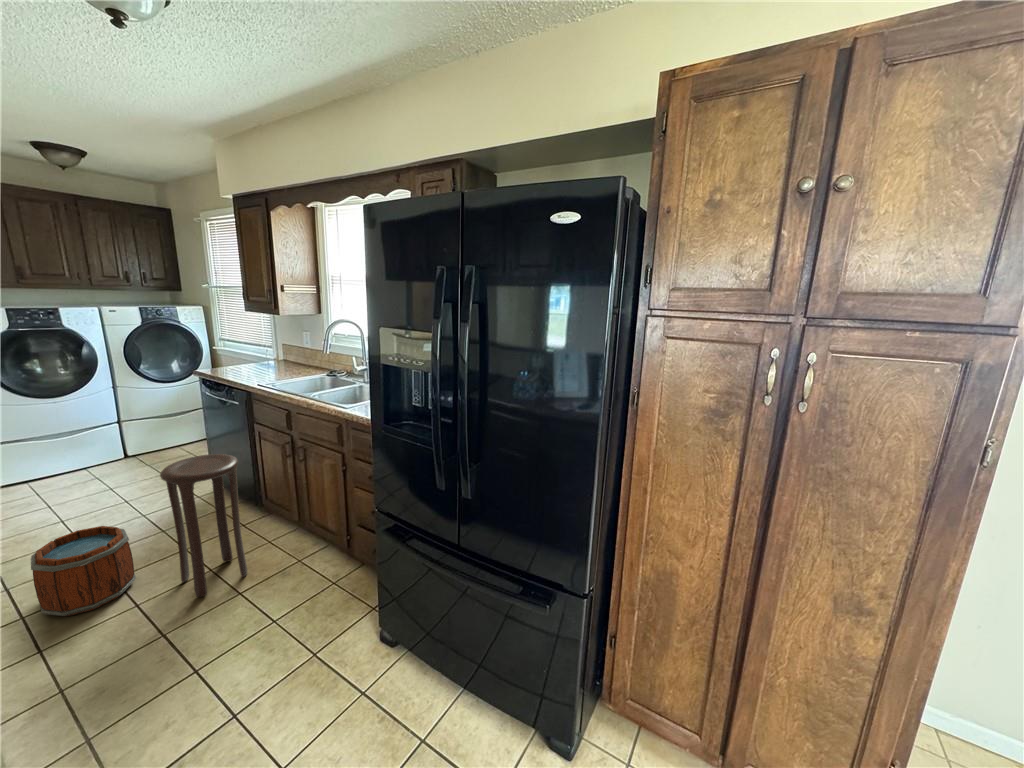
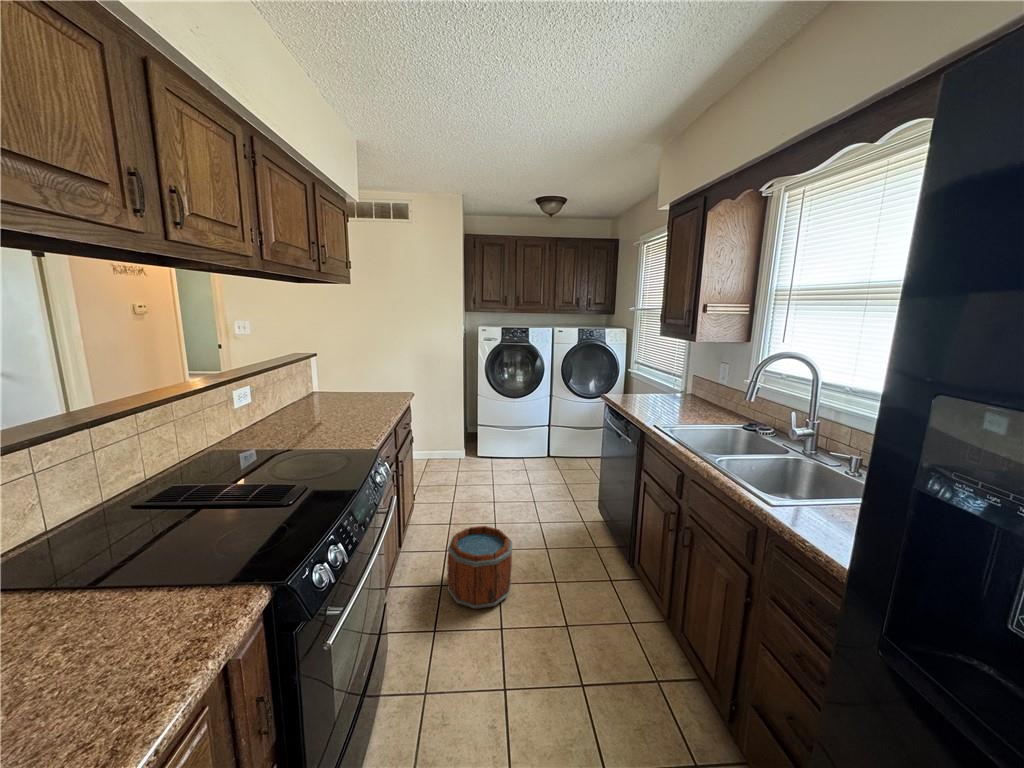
stool: present [160,454,247,597] -> none [538,495,612,661]

